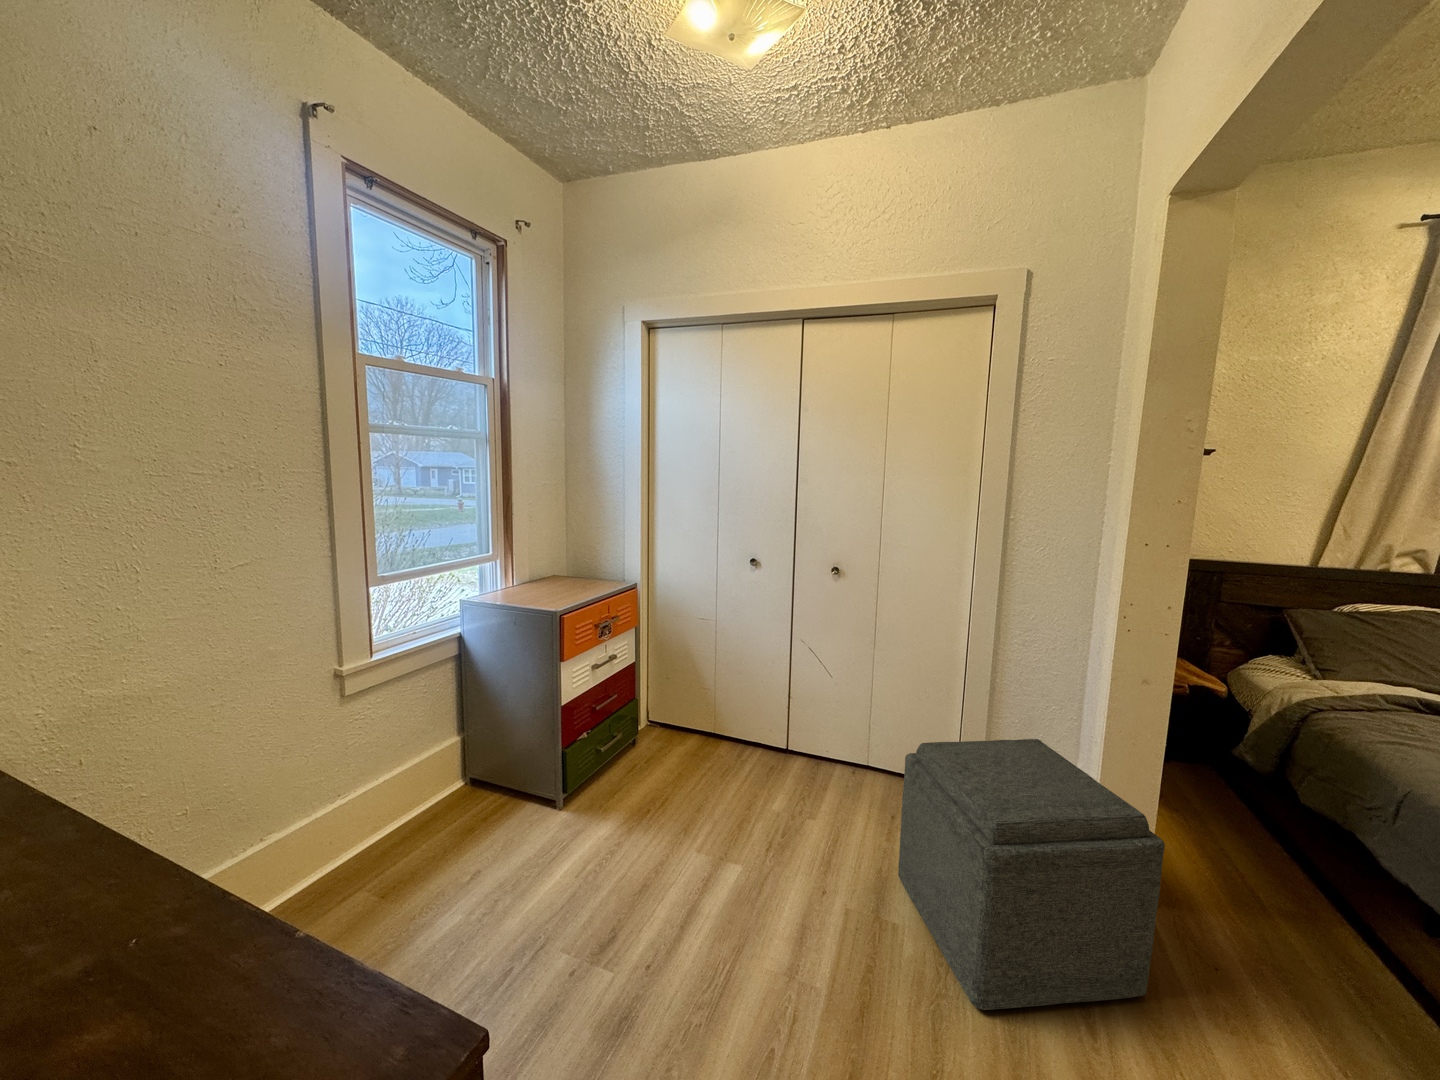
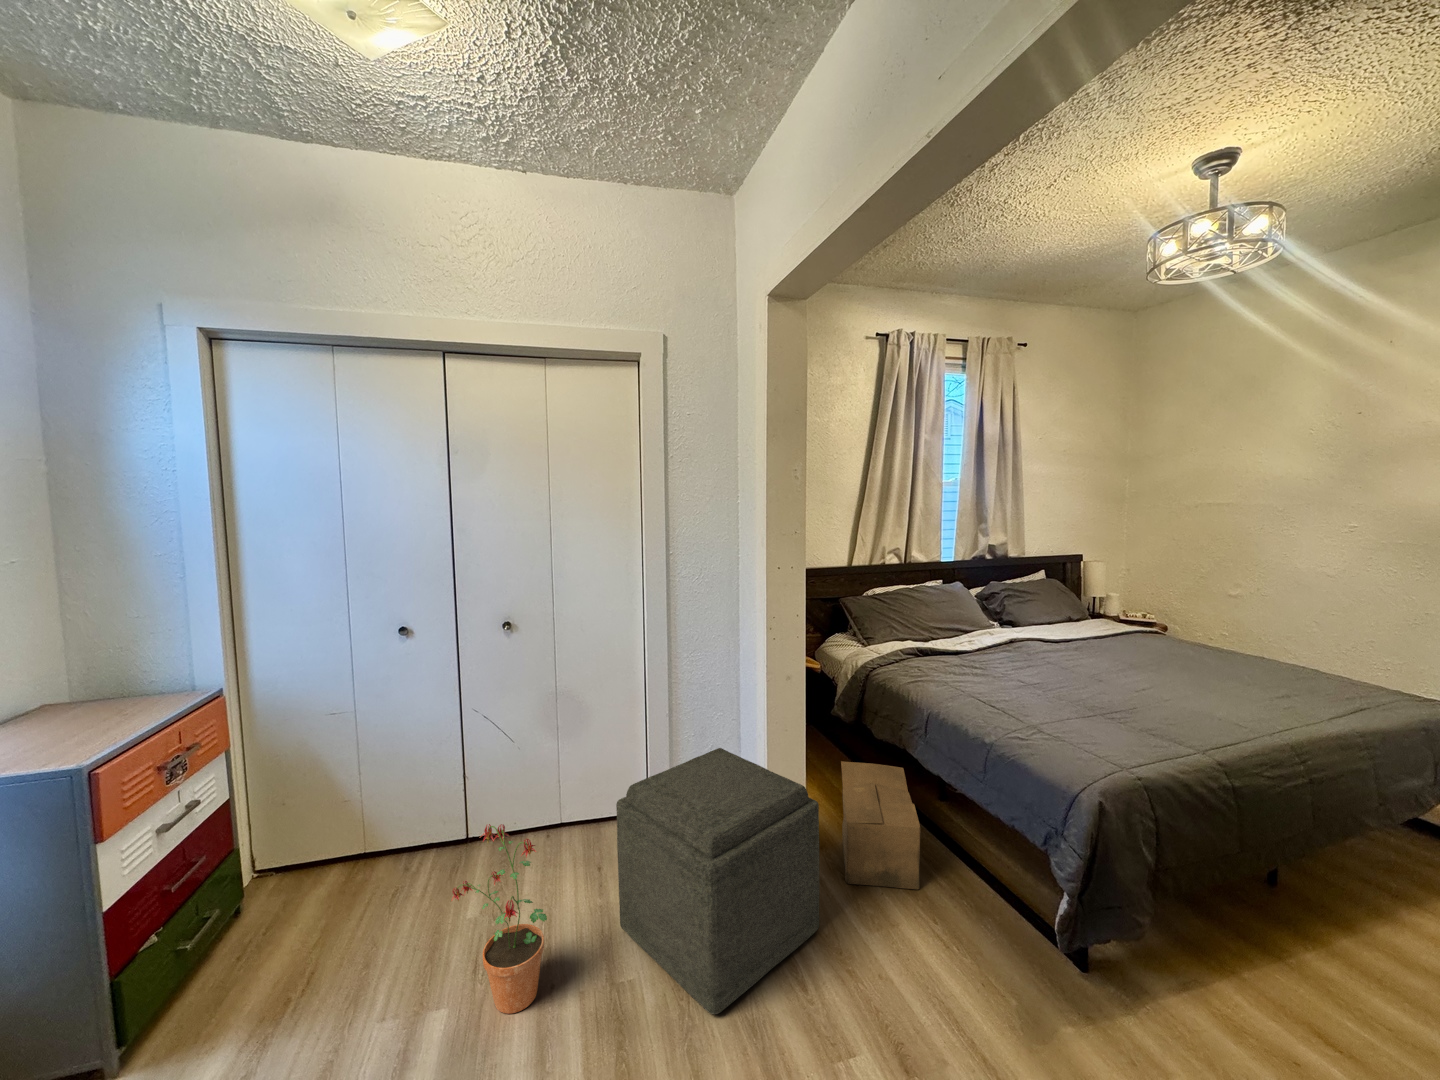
potted plant: none [750,732,828,900] -> present [452,824,547,1014]
cardboard box: none [1207,813,1365,1034] -> present [841,762,920,889]

